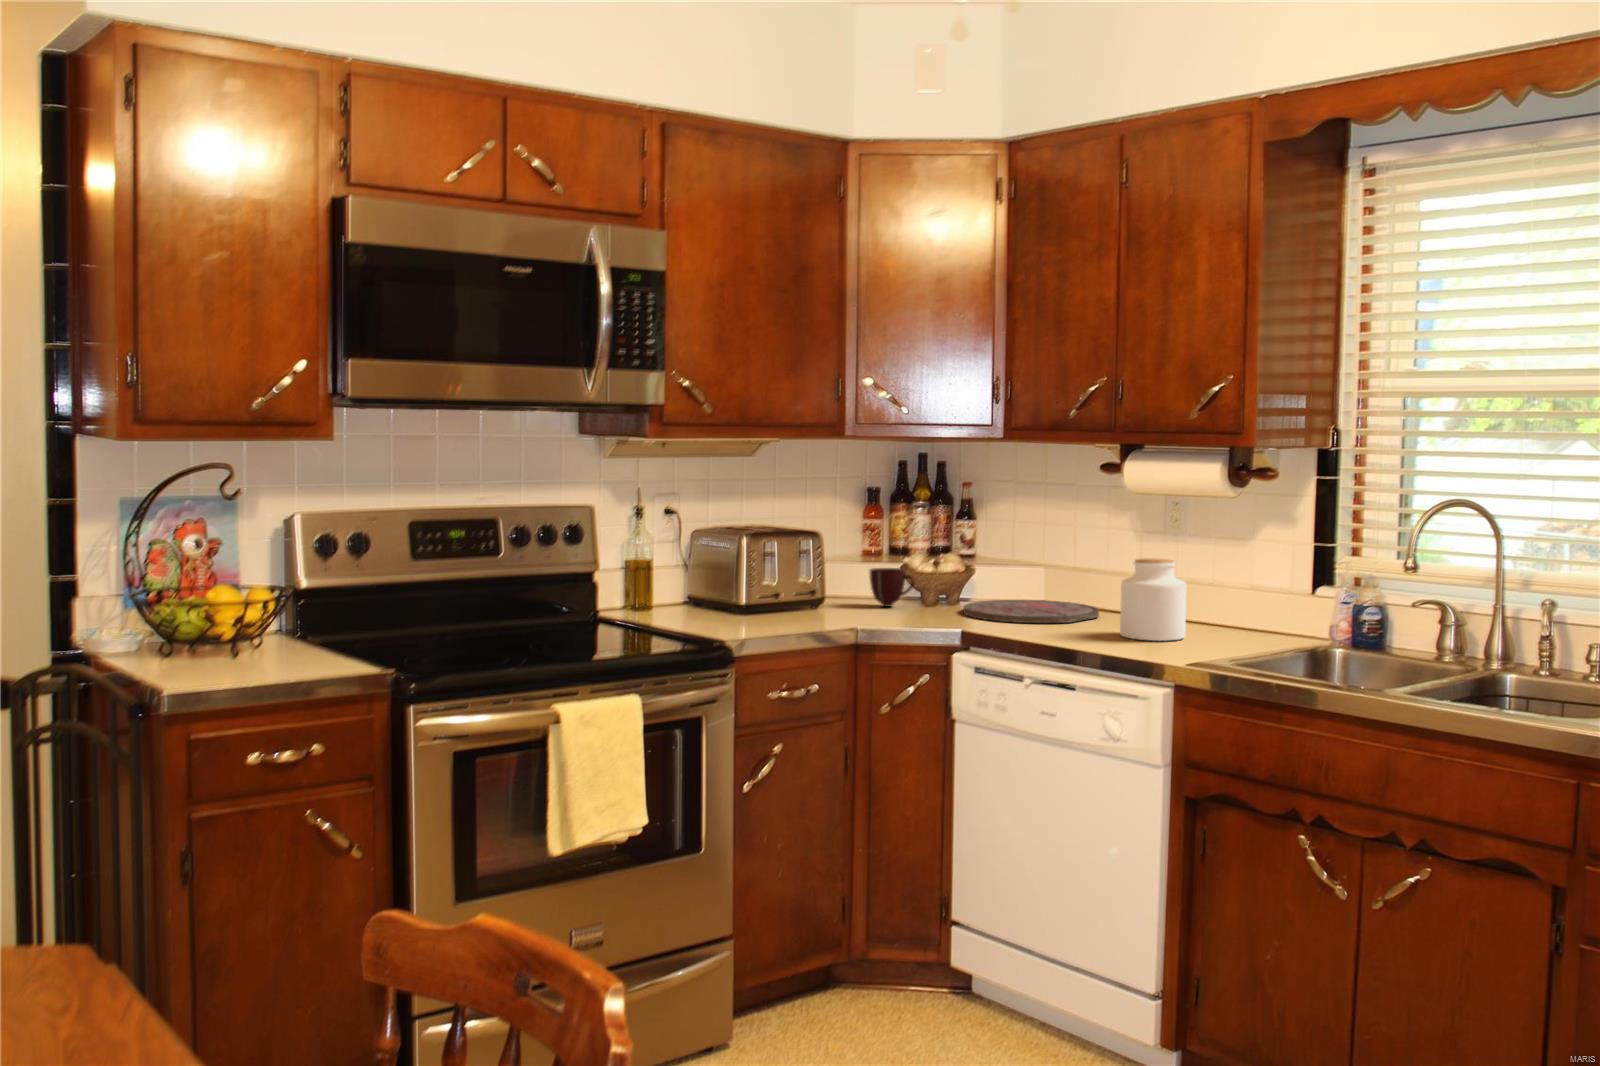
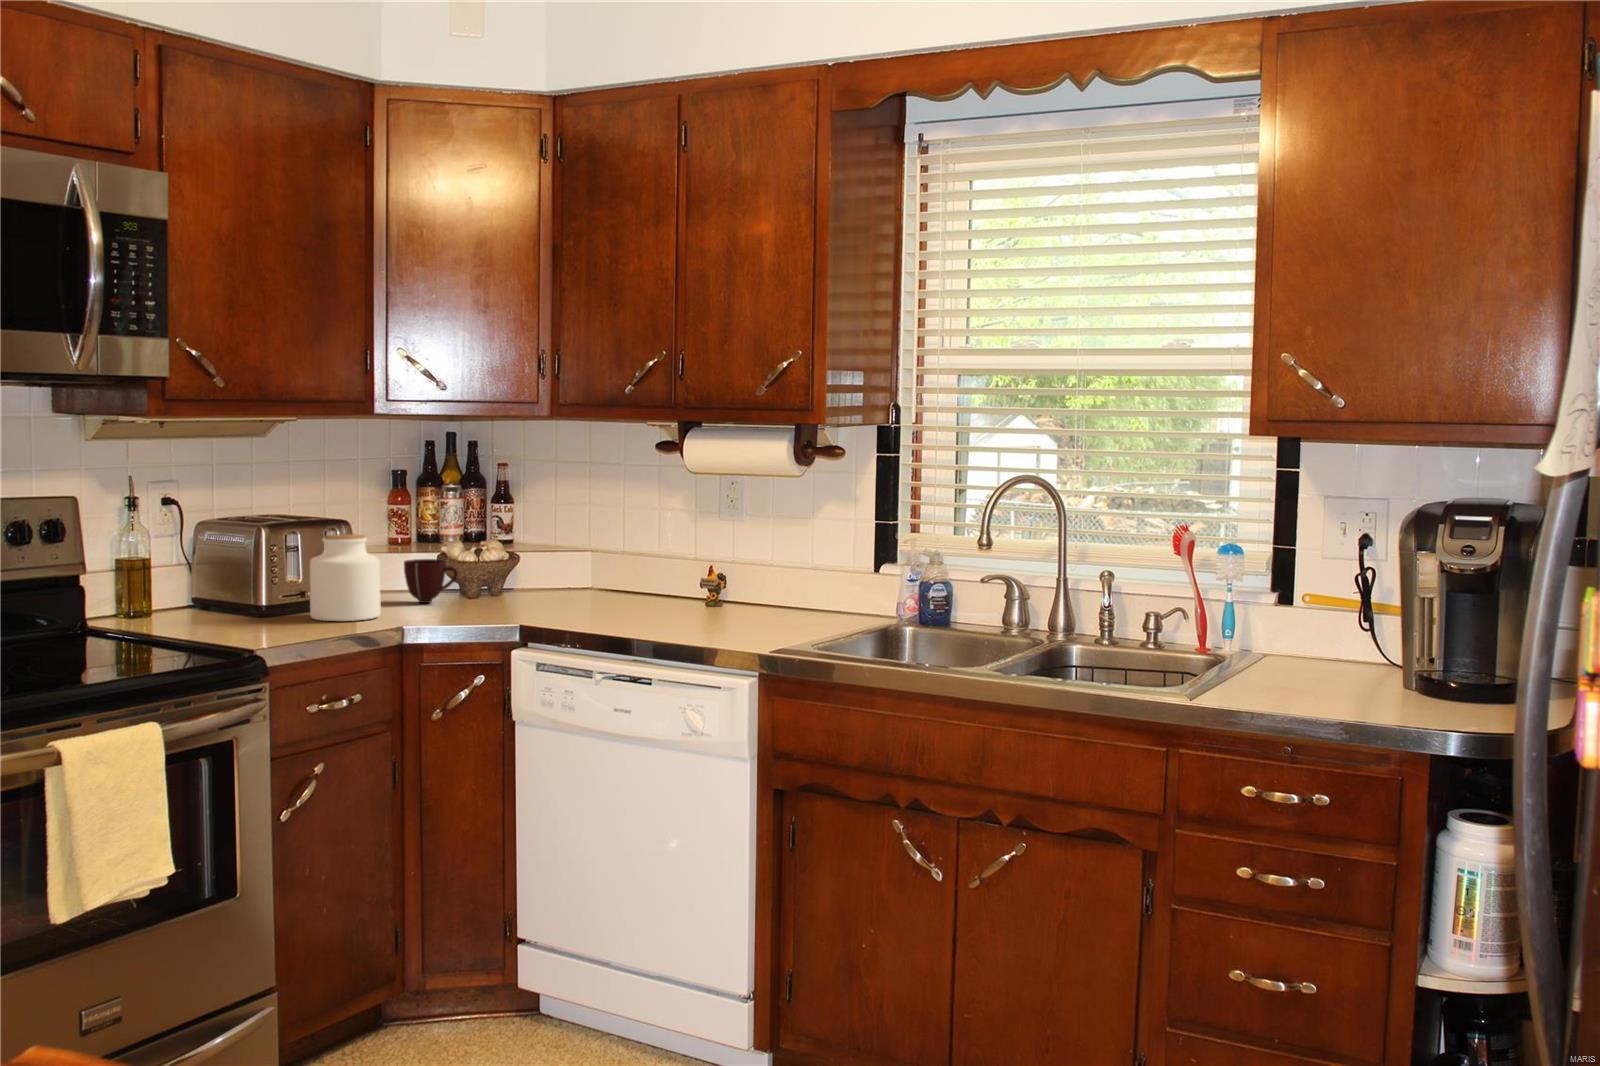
jar: present [1120,559,1187,641] -> present [310,534,381,621]
cutting board: present [963,600,1099,623] -> none [514,589,660,614]

